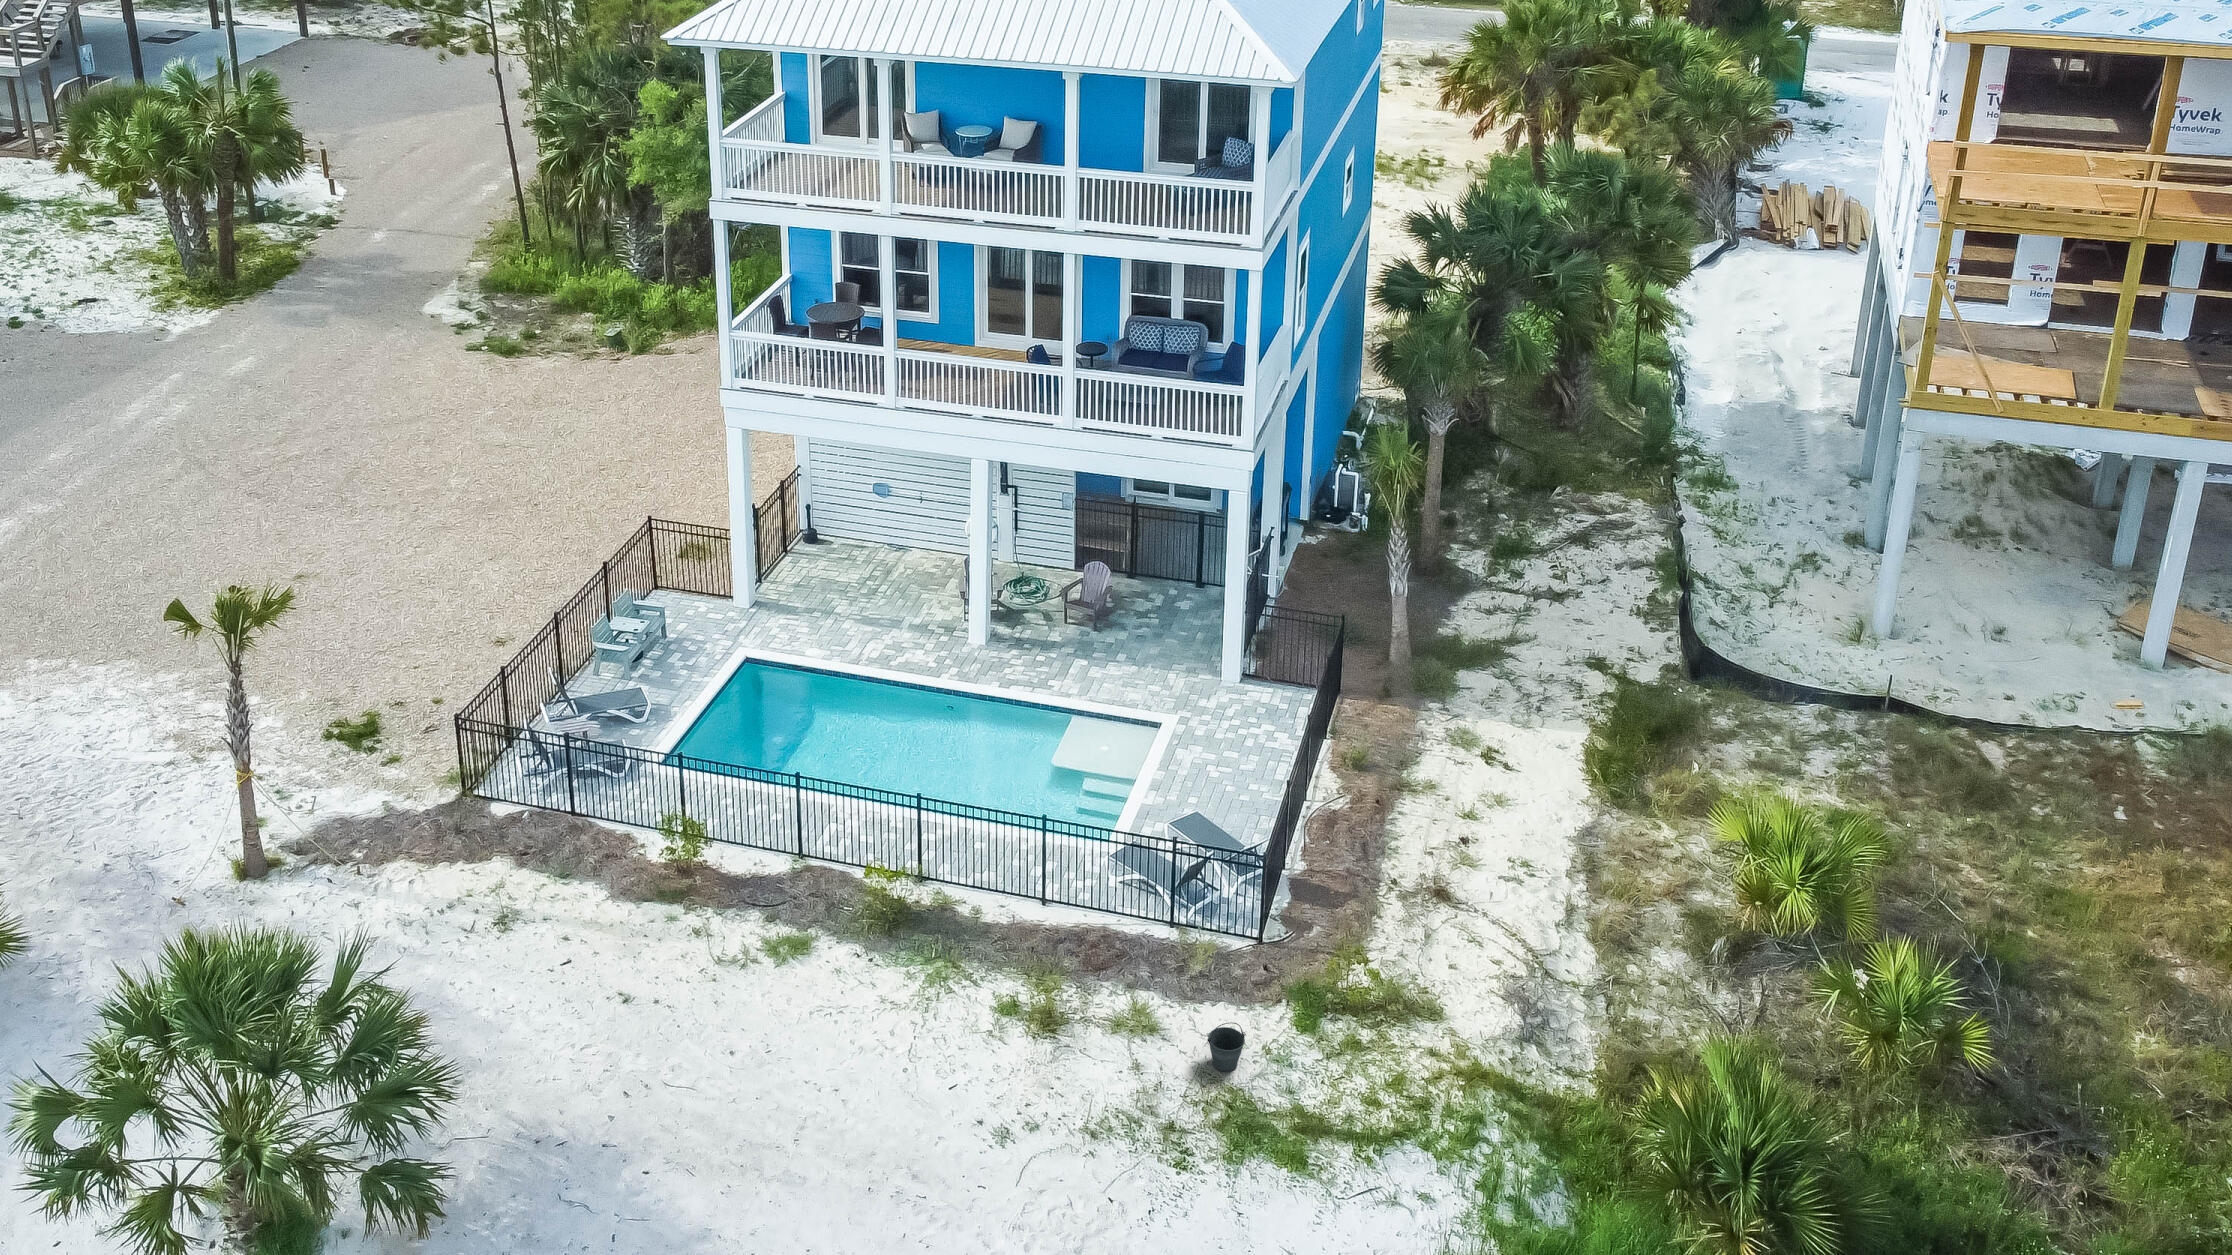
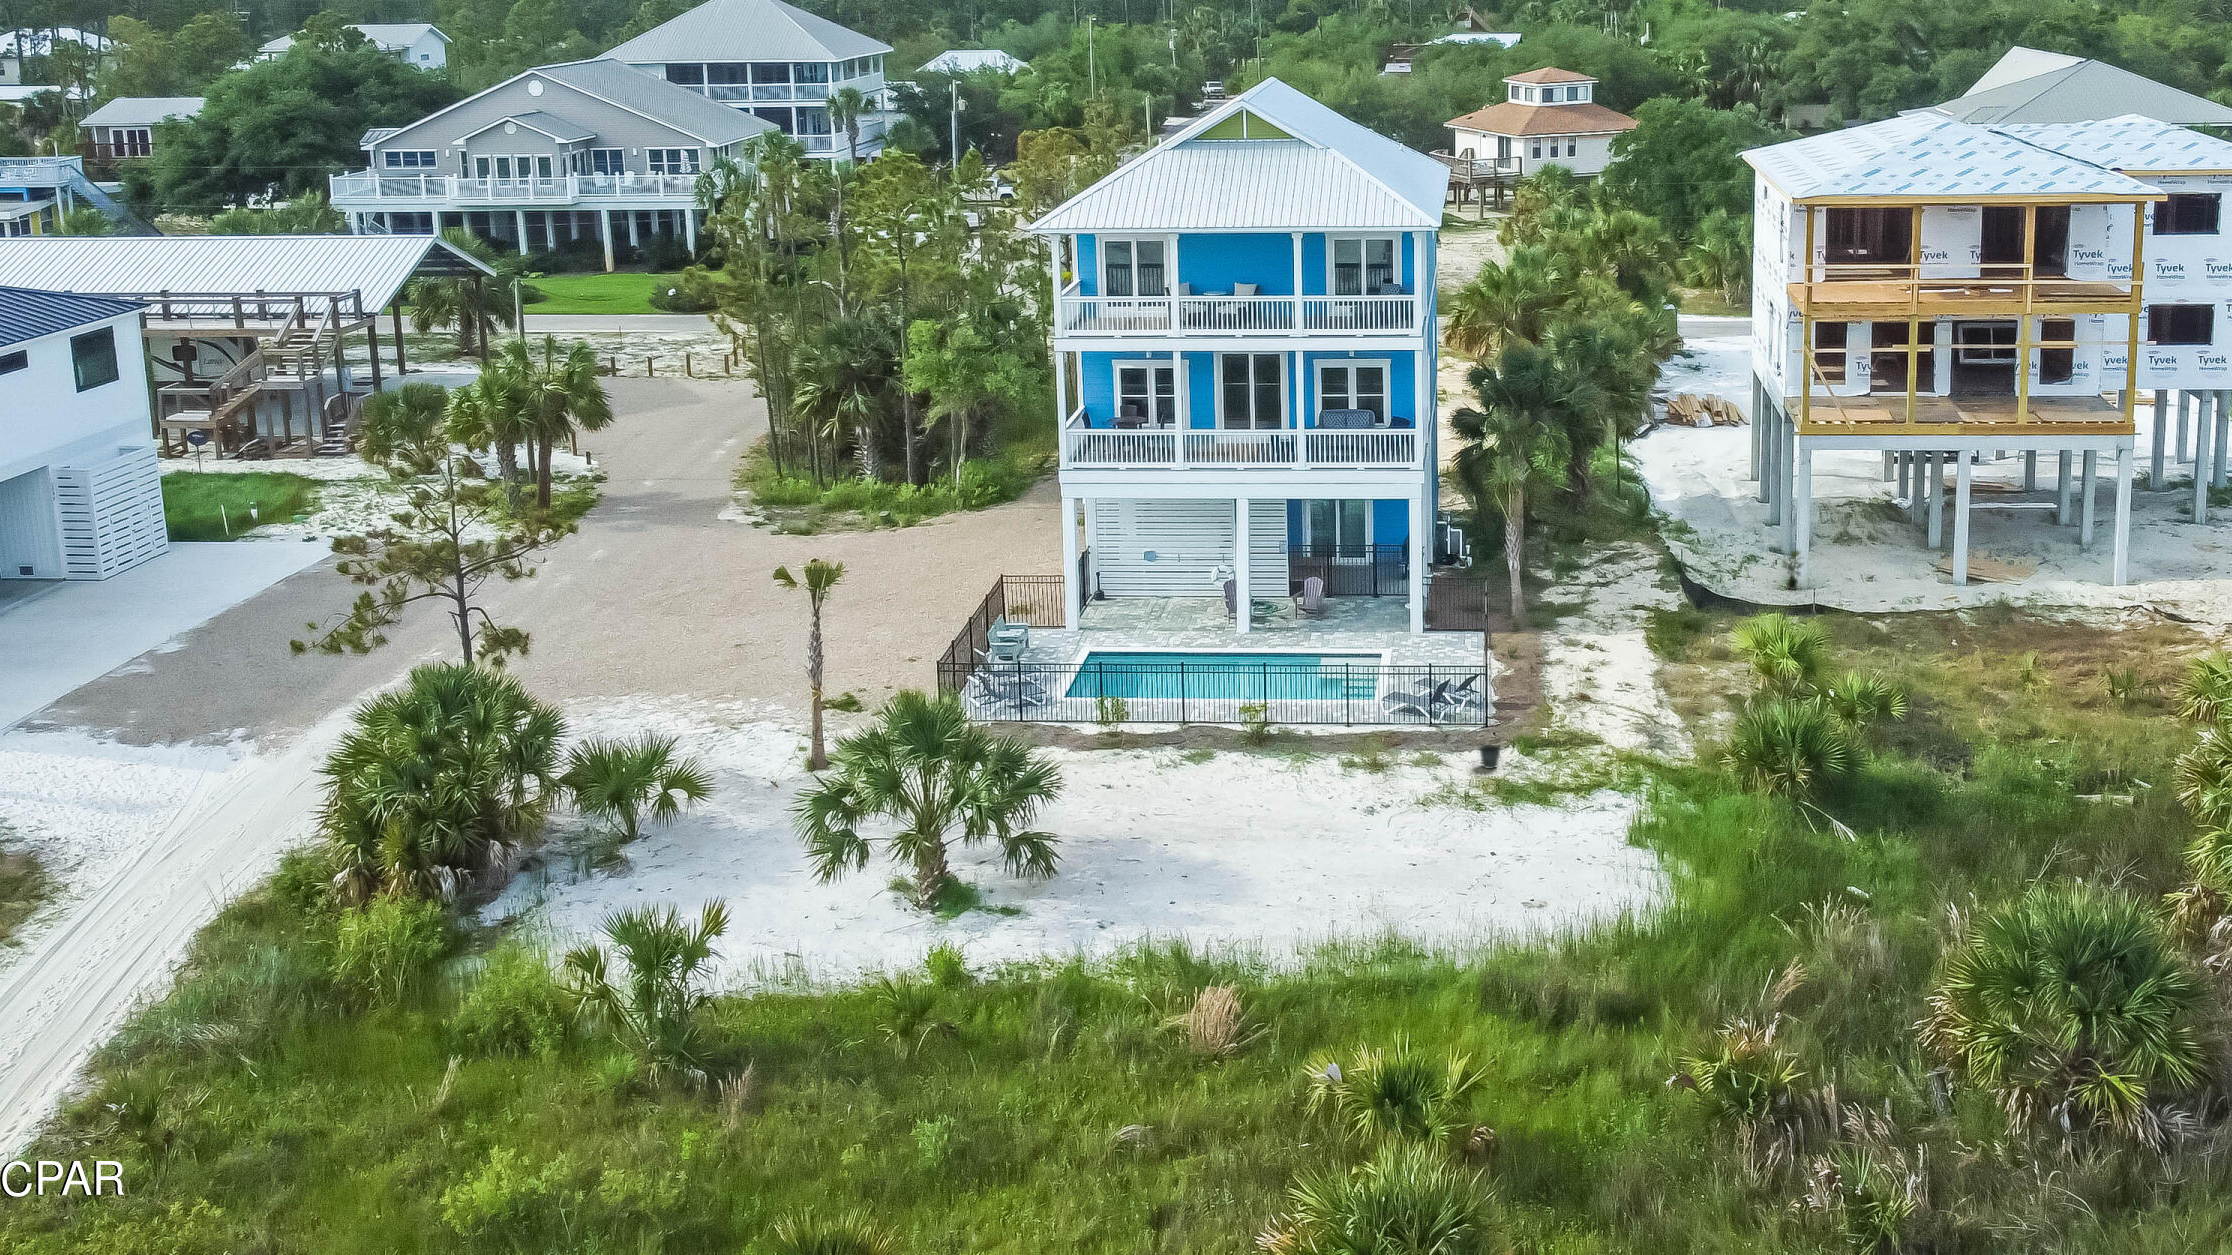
potted plant: none [1842,597,1883,659] -> present [1783,550,1803,590]

